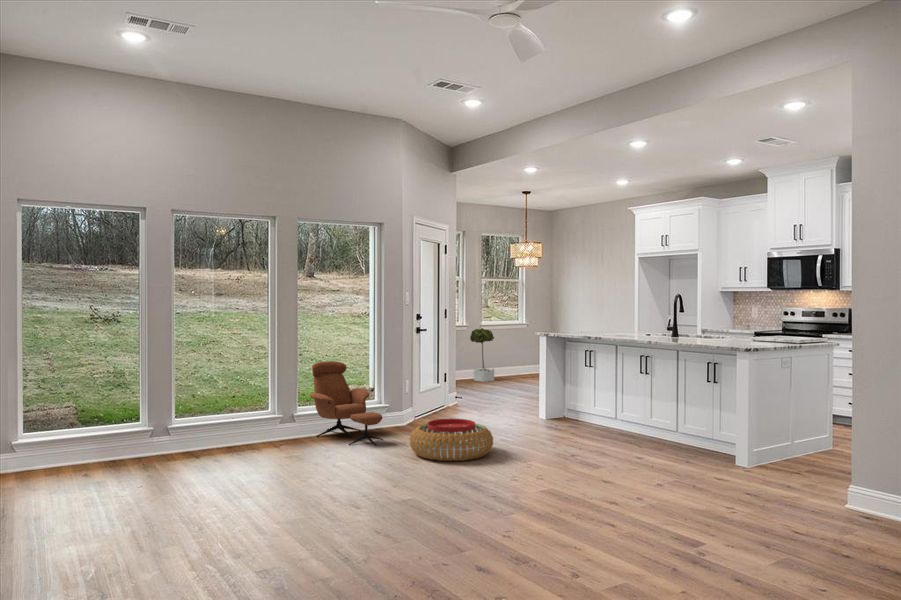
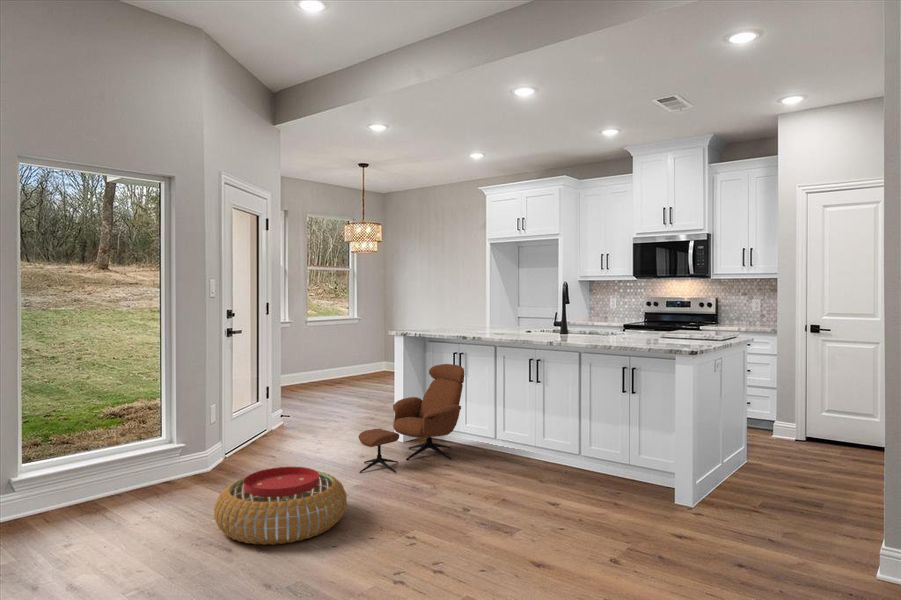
potted tree: present [470,328,494,382] -> none [296,323,326,386]
lounge chair: present [310,361,383,446] -> present [359,364,464,473]

